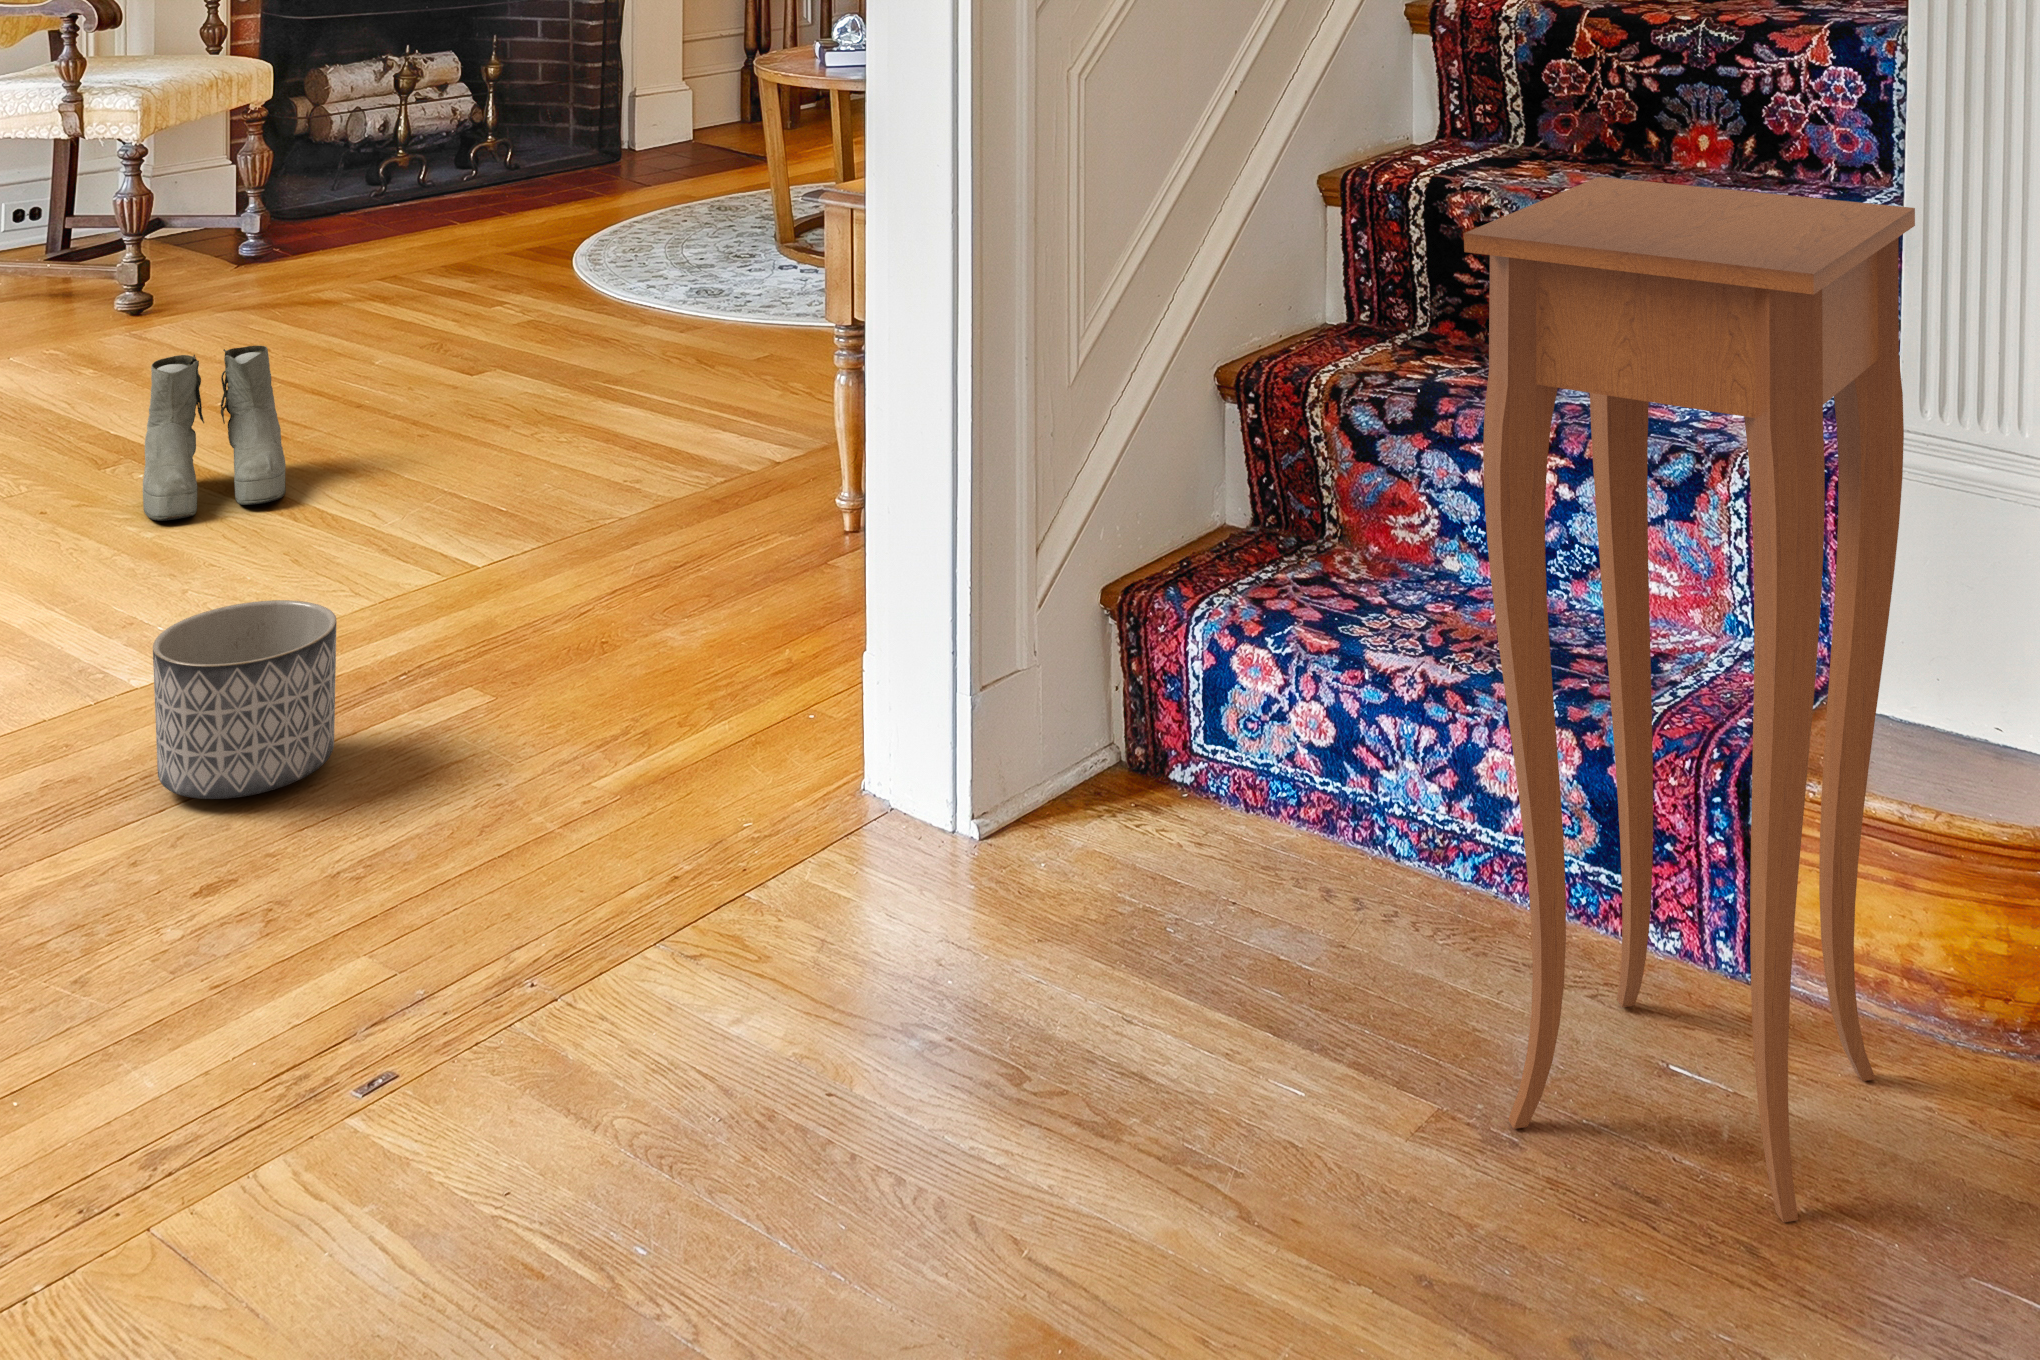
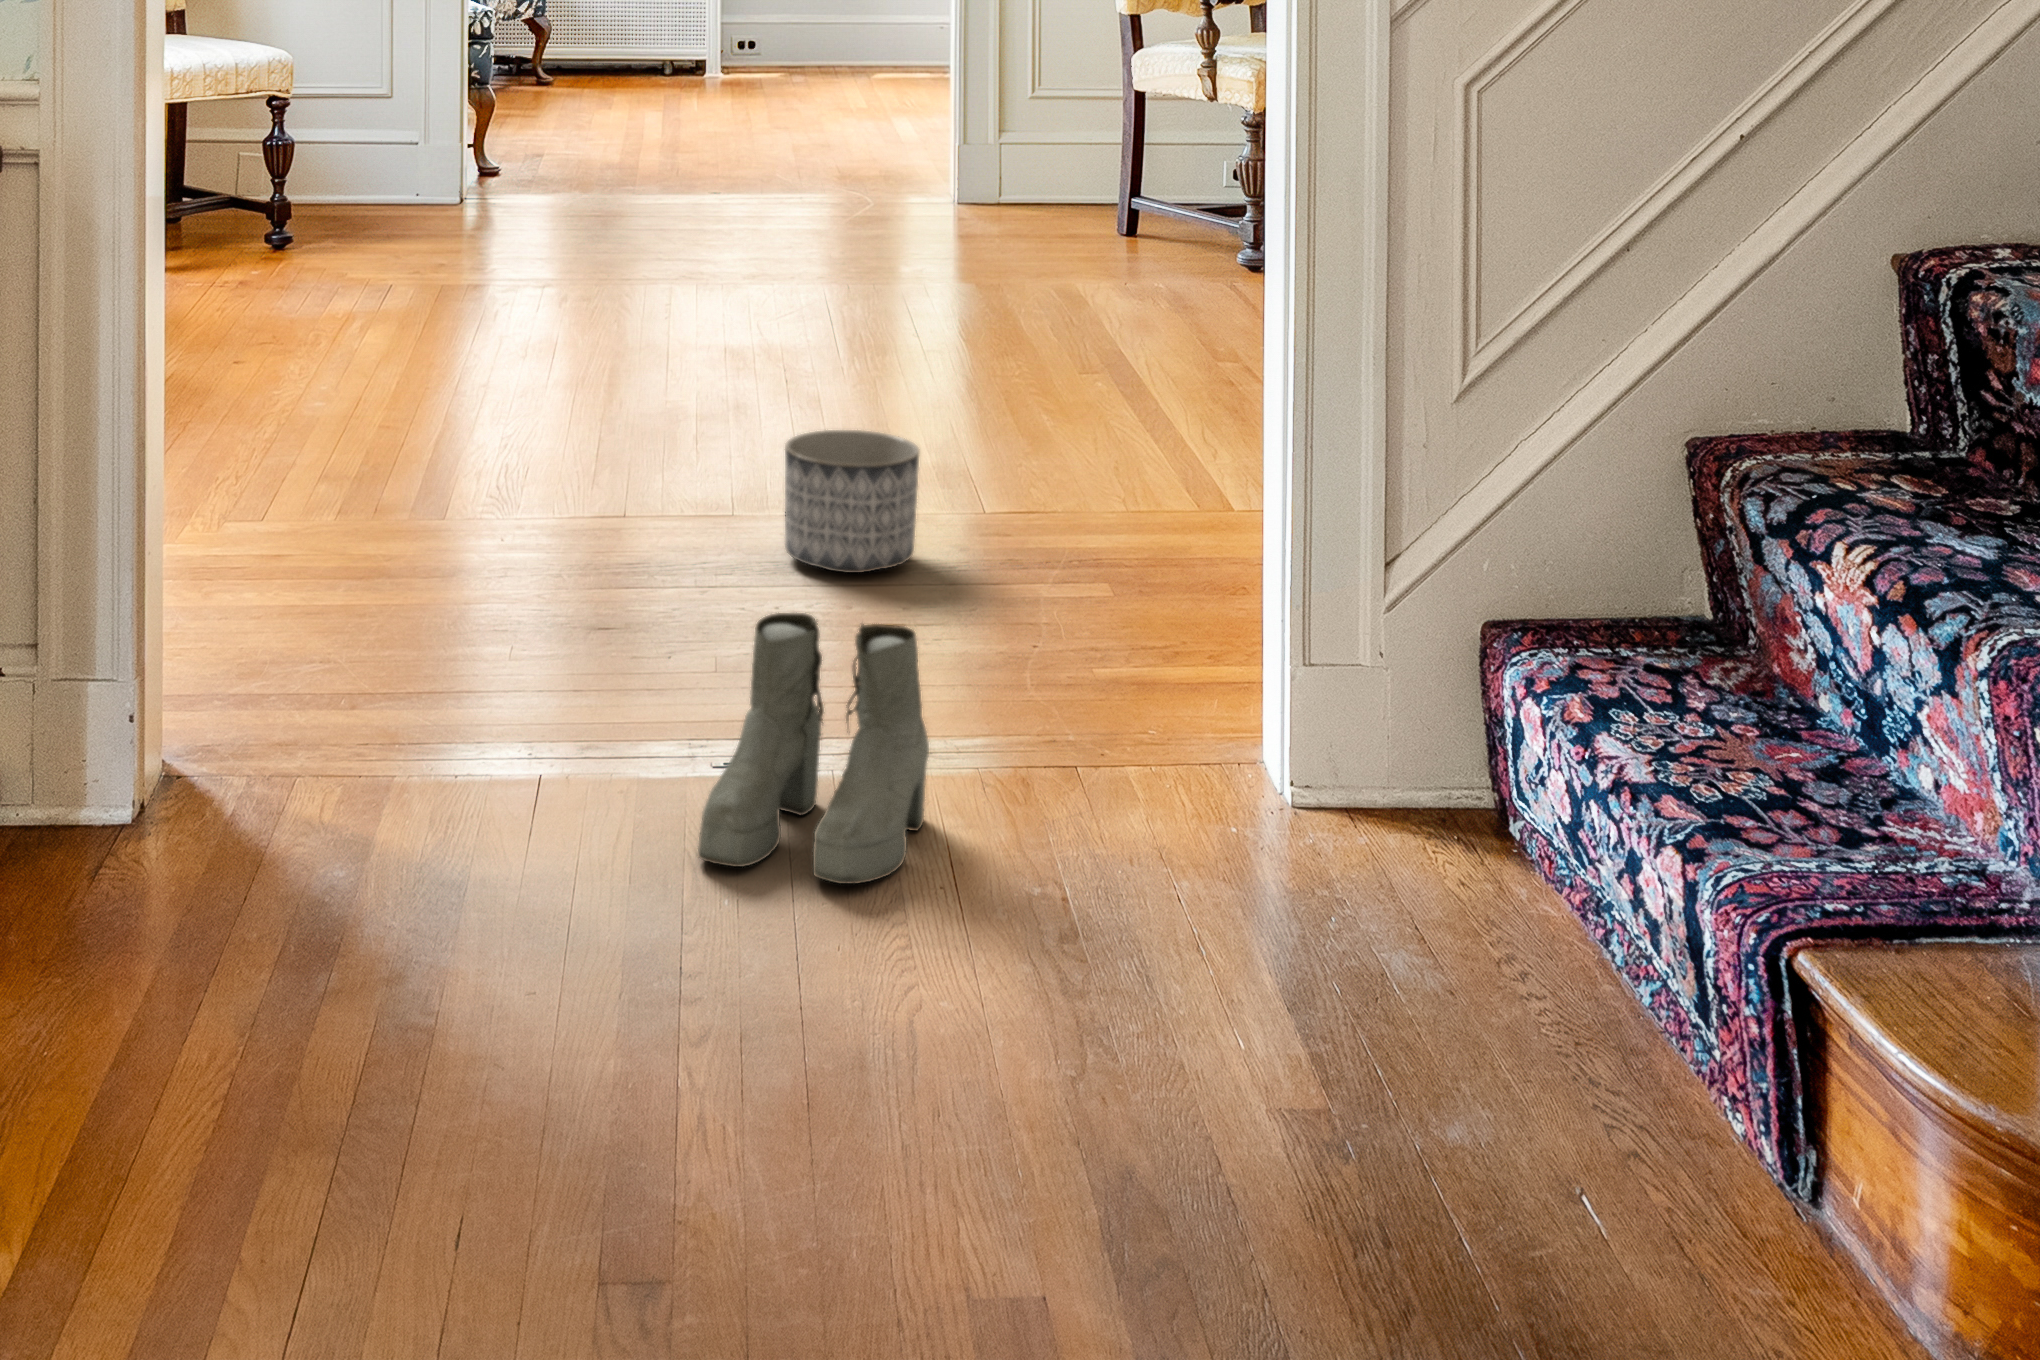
side table: present [1464,177,1915,1222] -> none [1266,220,1746,1241]
boots: present [143,346,286,521] -> present [698,613,929,884]

